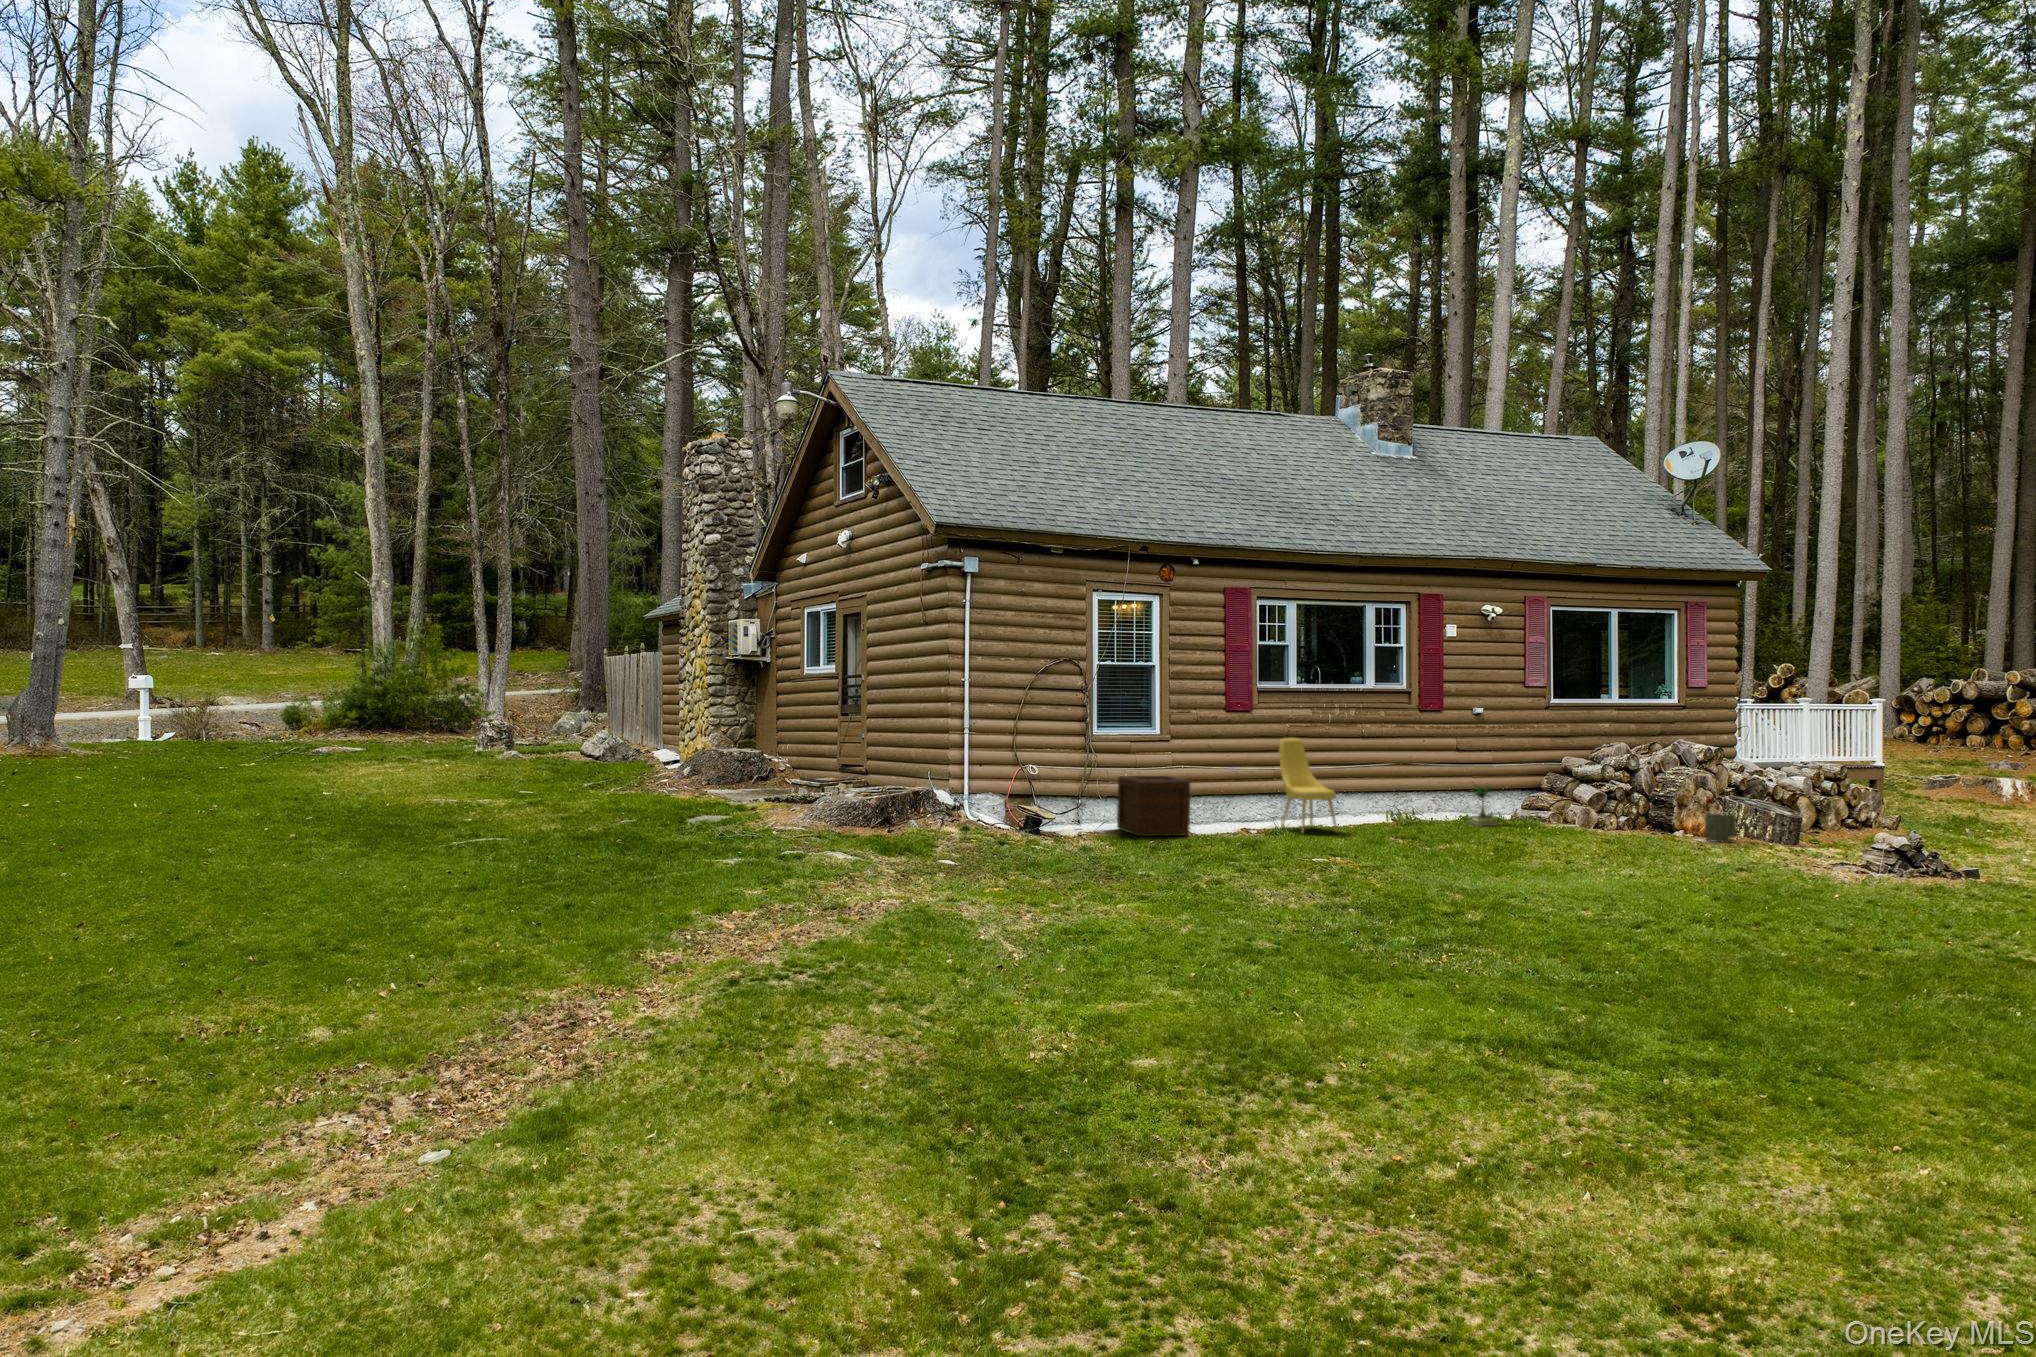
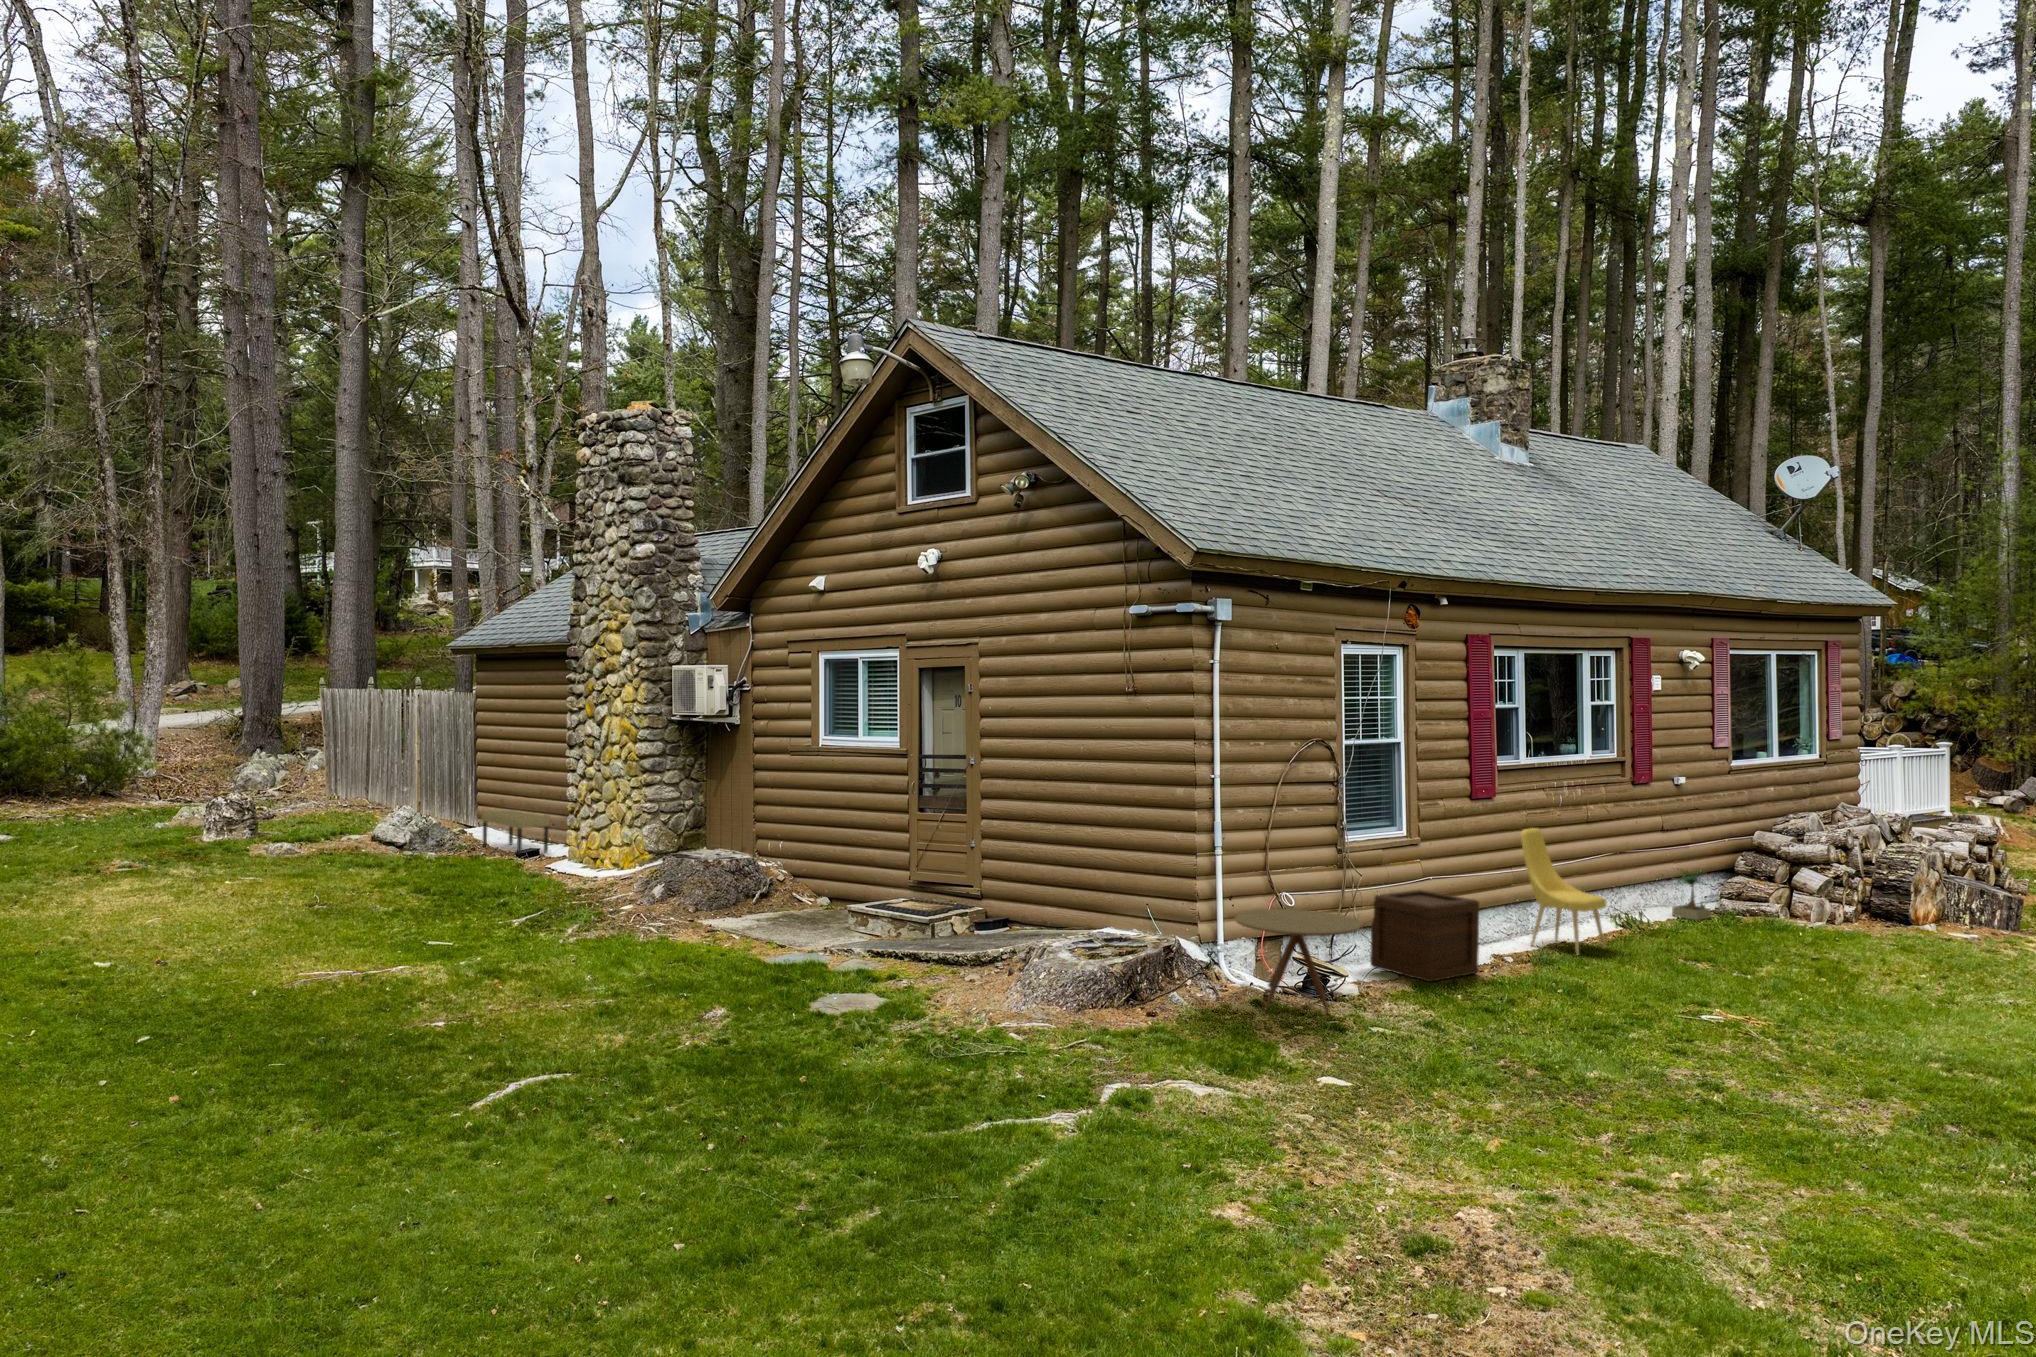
bench: none [634,732,673,761] -> present [482,811,550,855]
round table: none [968,776,1054,842] -> present [1235,909,1362,1014]
woven basket: present [1705,813,1736,843] -> none [1936,894,1975,930]

